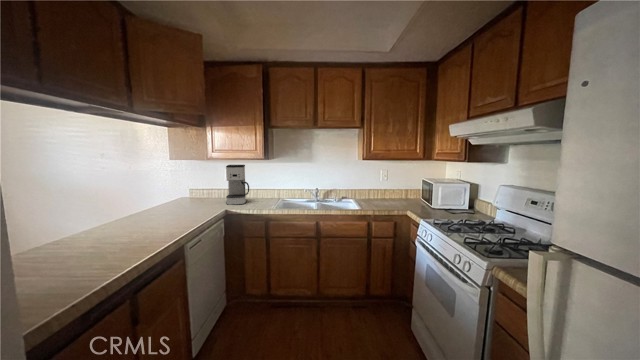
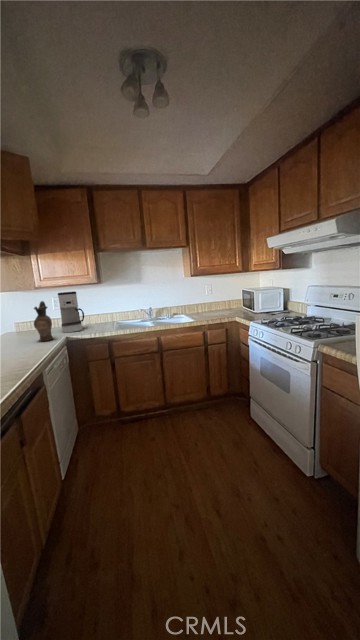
ceramic pitcher: none [196,172,213,211] -> present [34,301,53,341]

